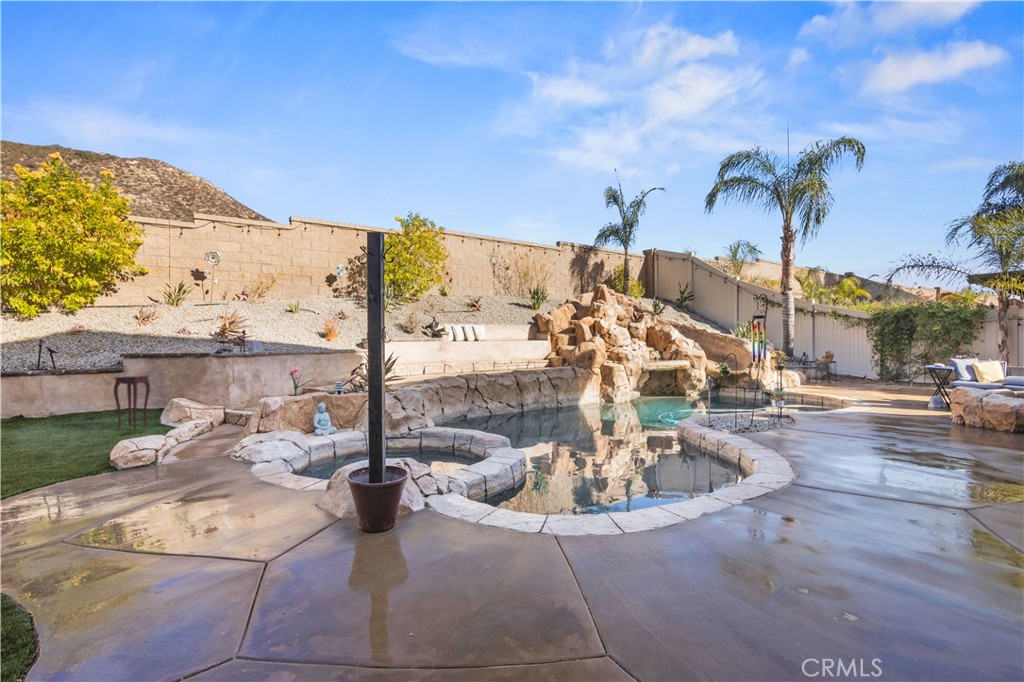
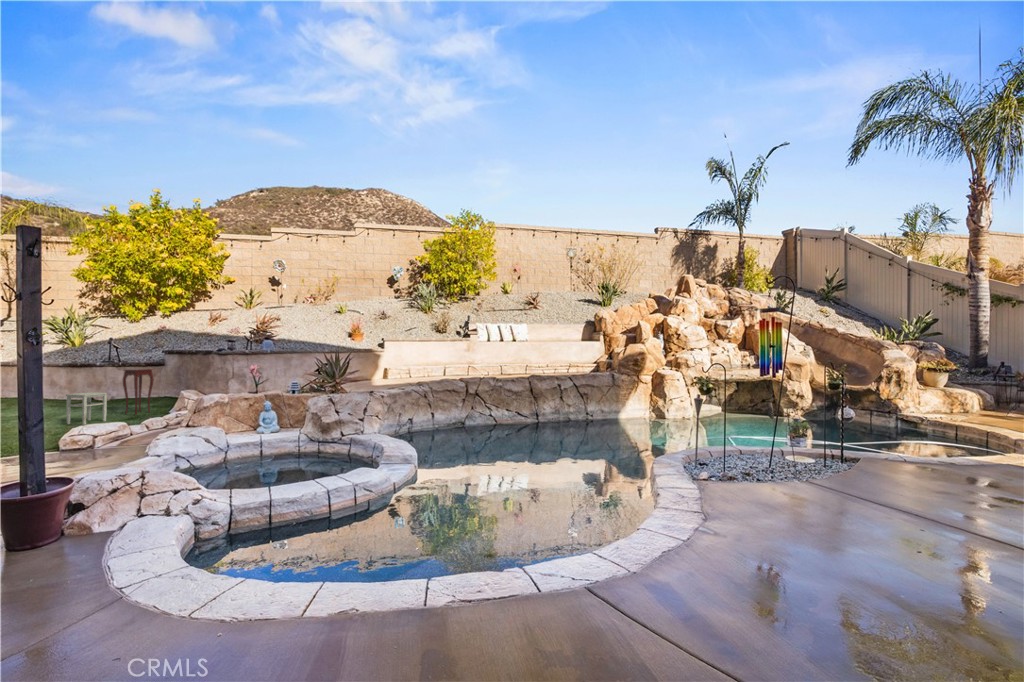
stool: none [61,404,110,445] -> present [66,392,107,425]

